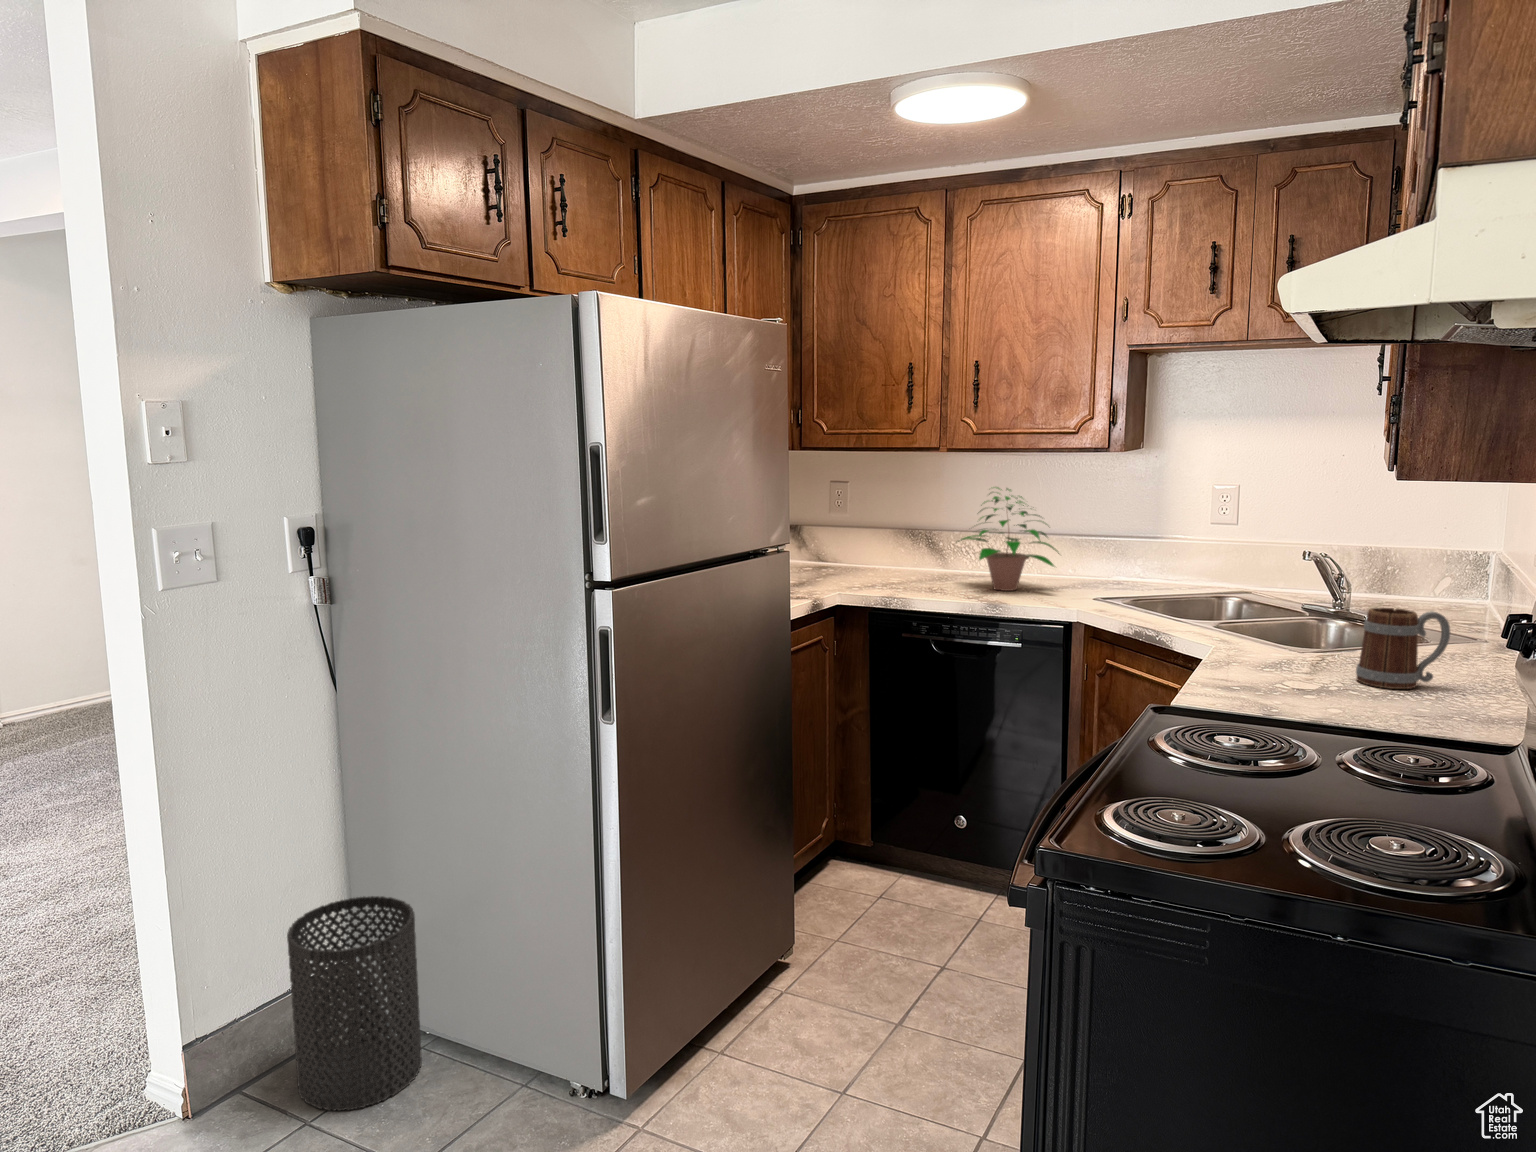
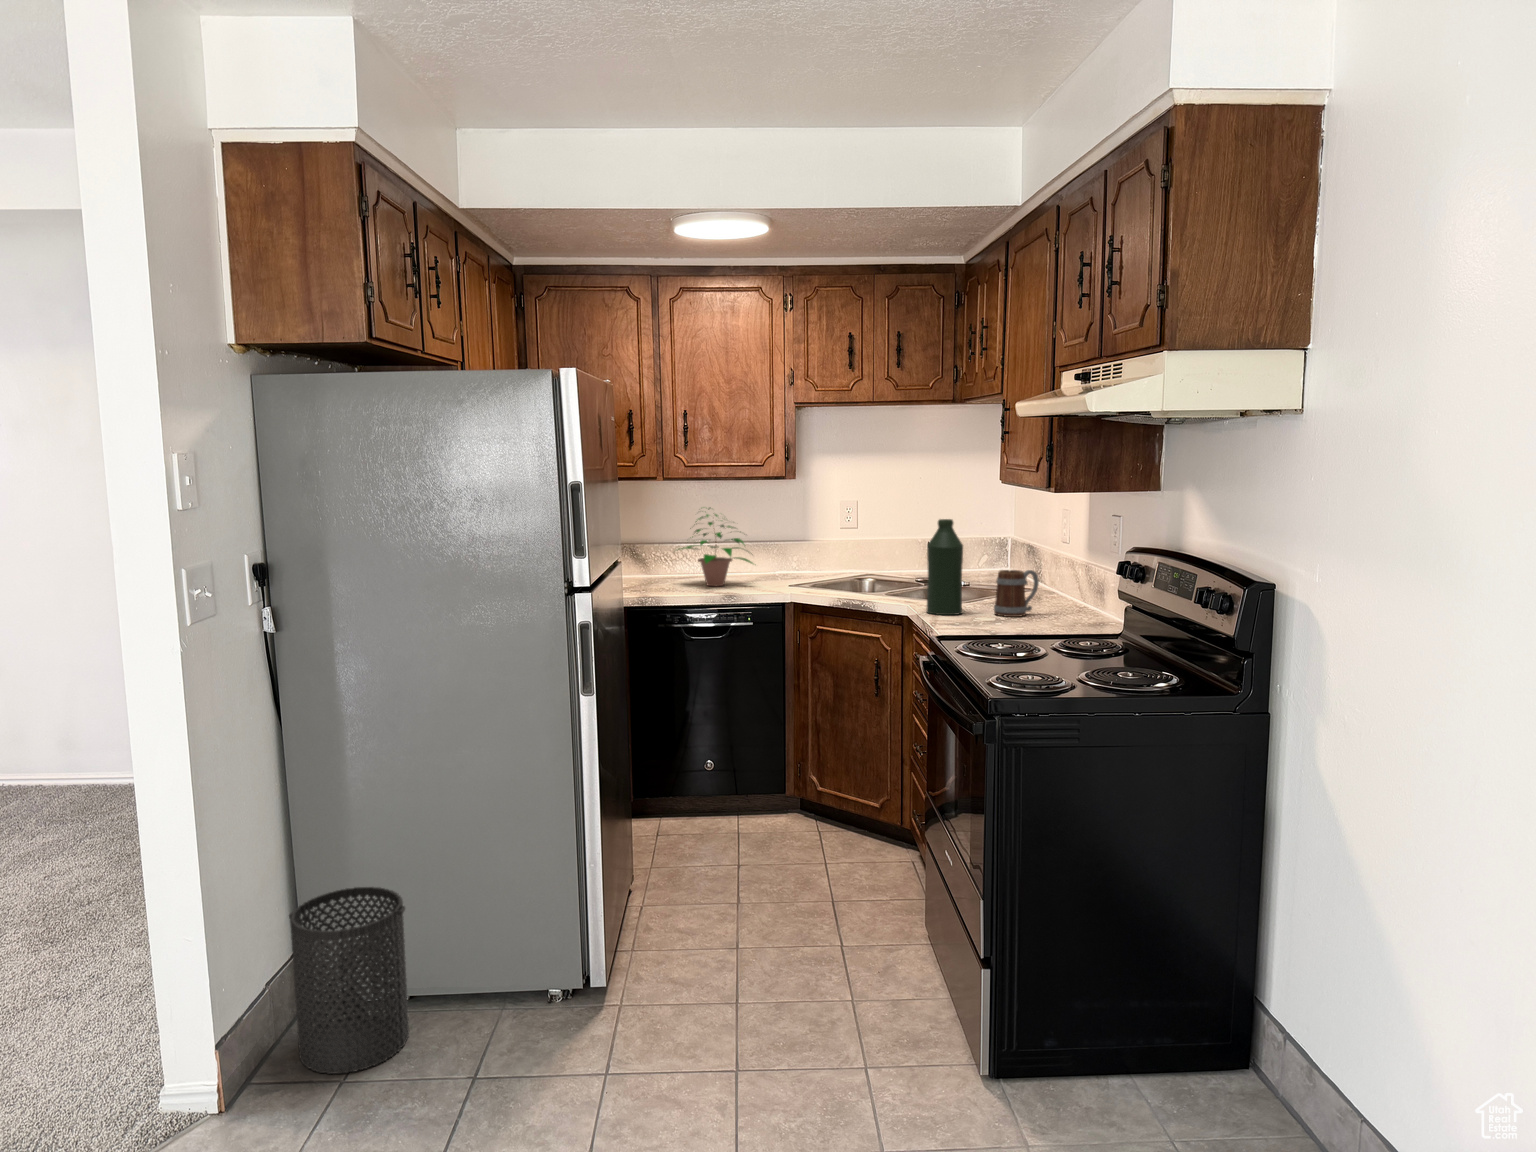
bottle: none [1238,517,1309,672] -> present [927,519,963,615]

